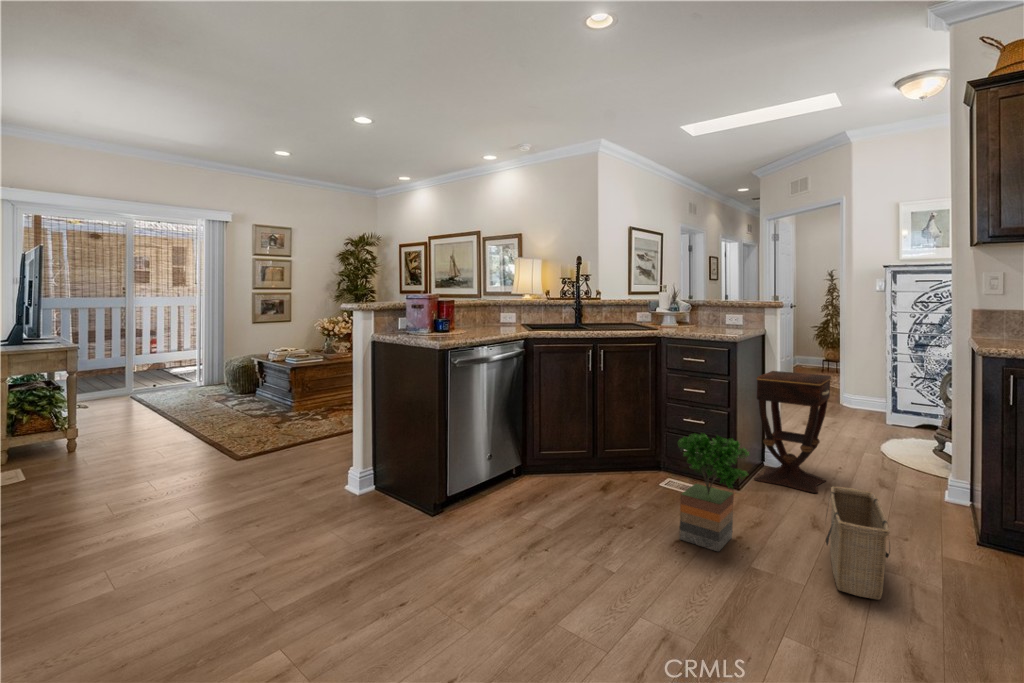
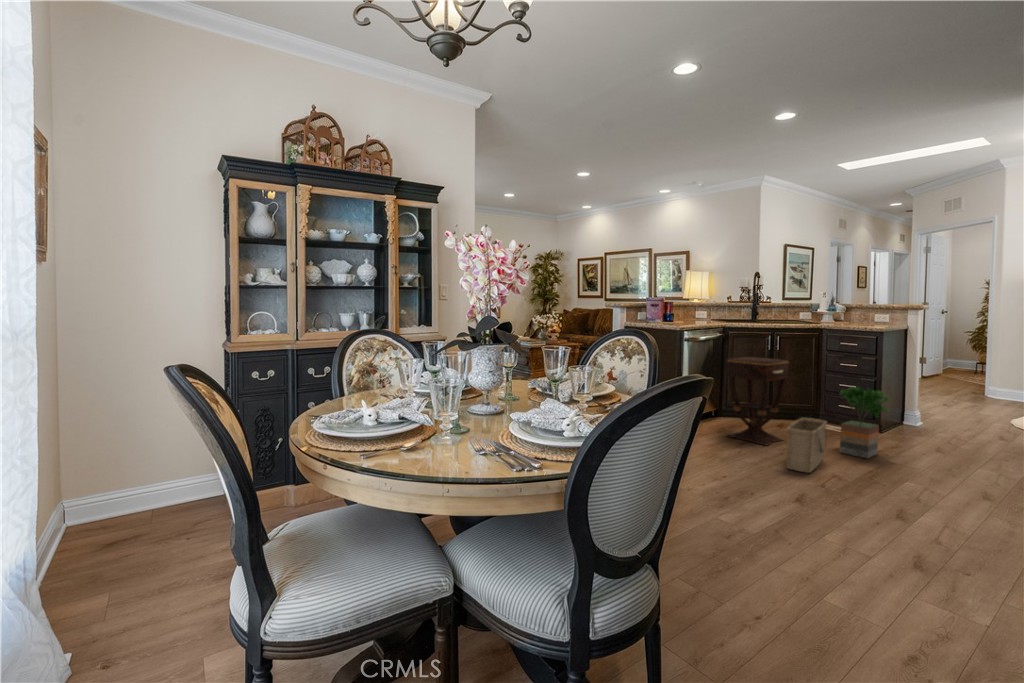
side table: present [754,371,831,493] -> present [727,357,789,445]
basket: present [826,487,890,599] -> present [787,418,827,473]

